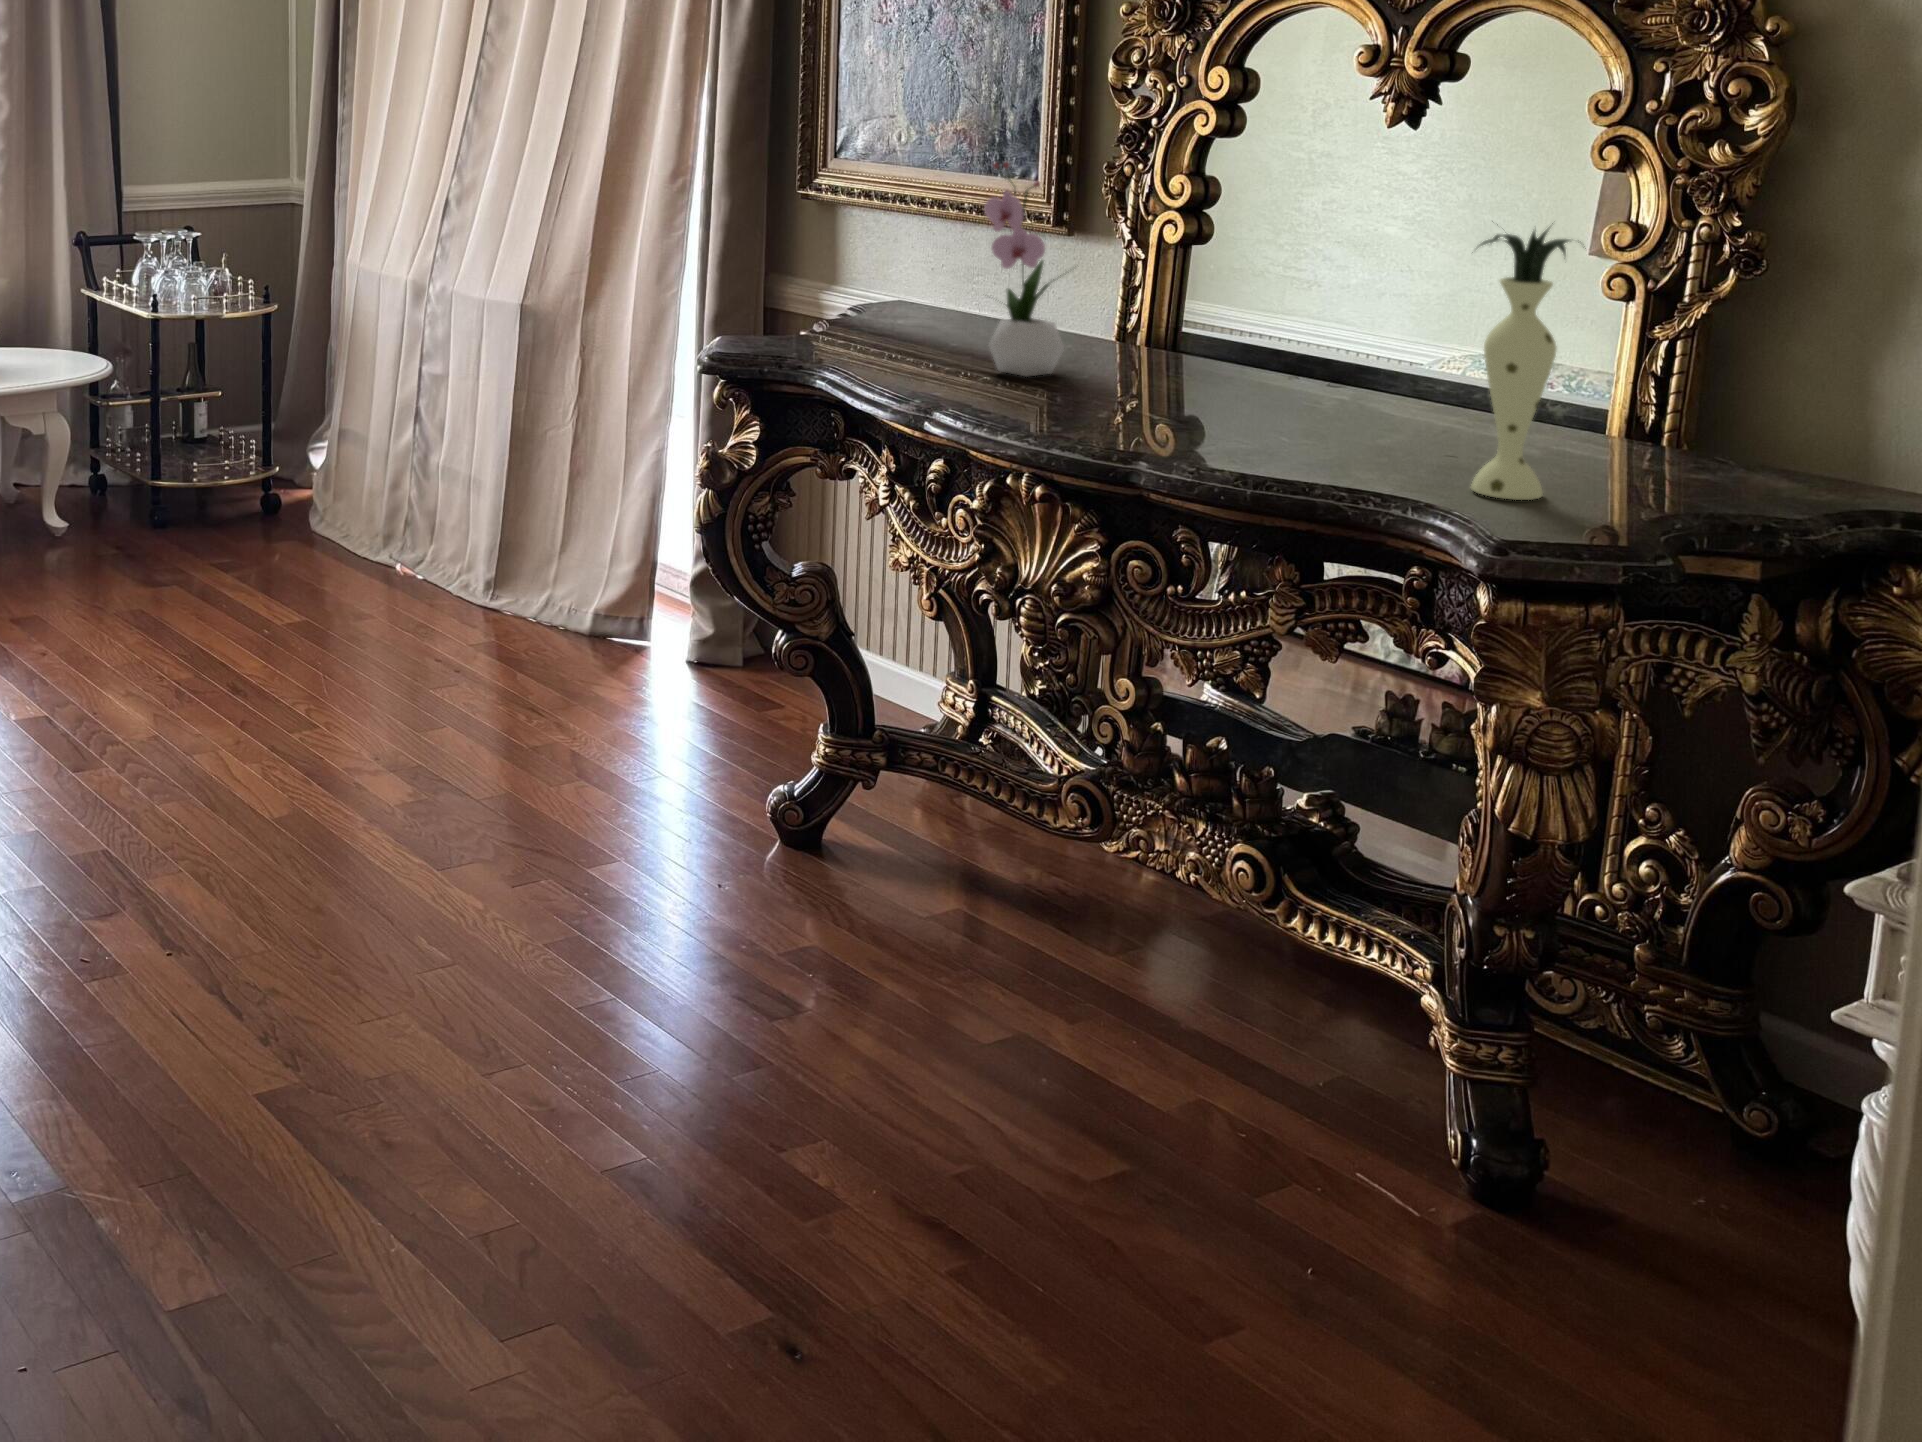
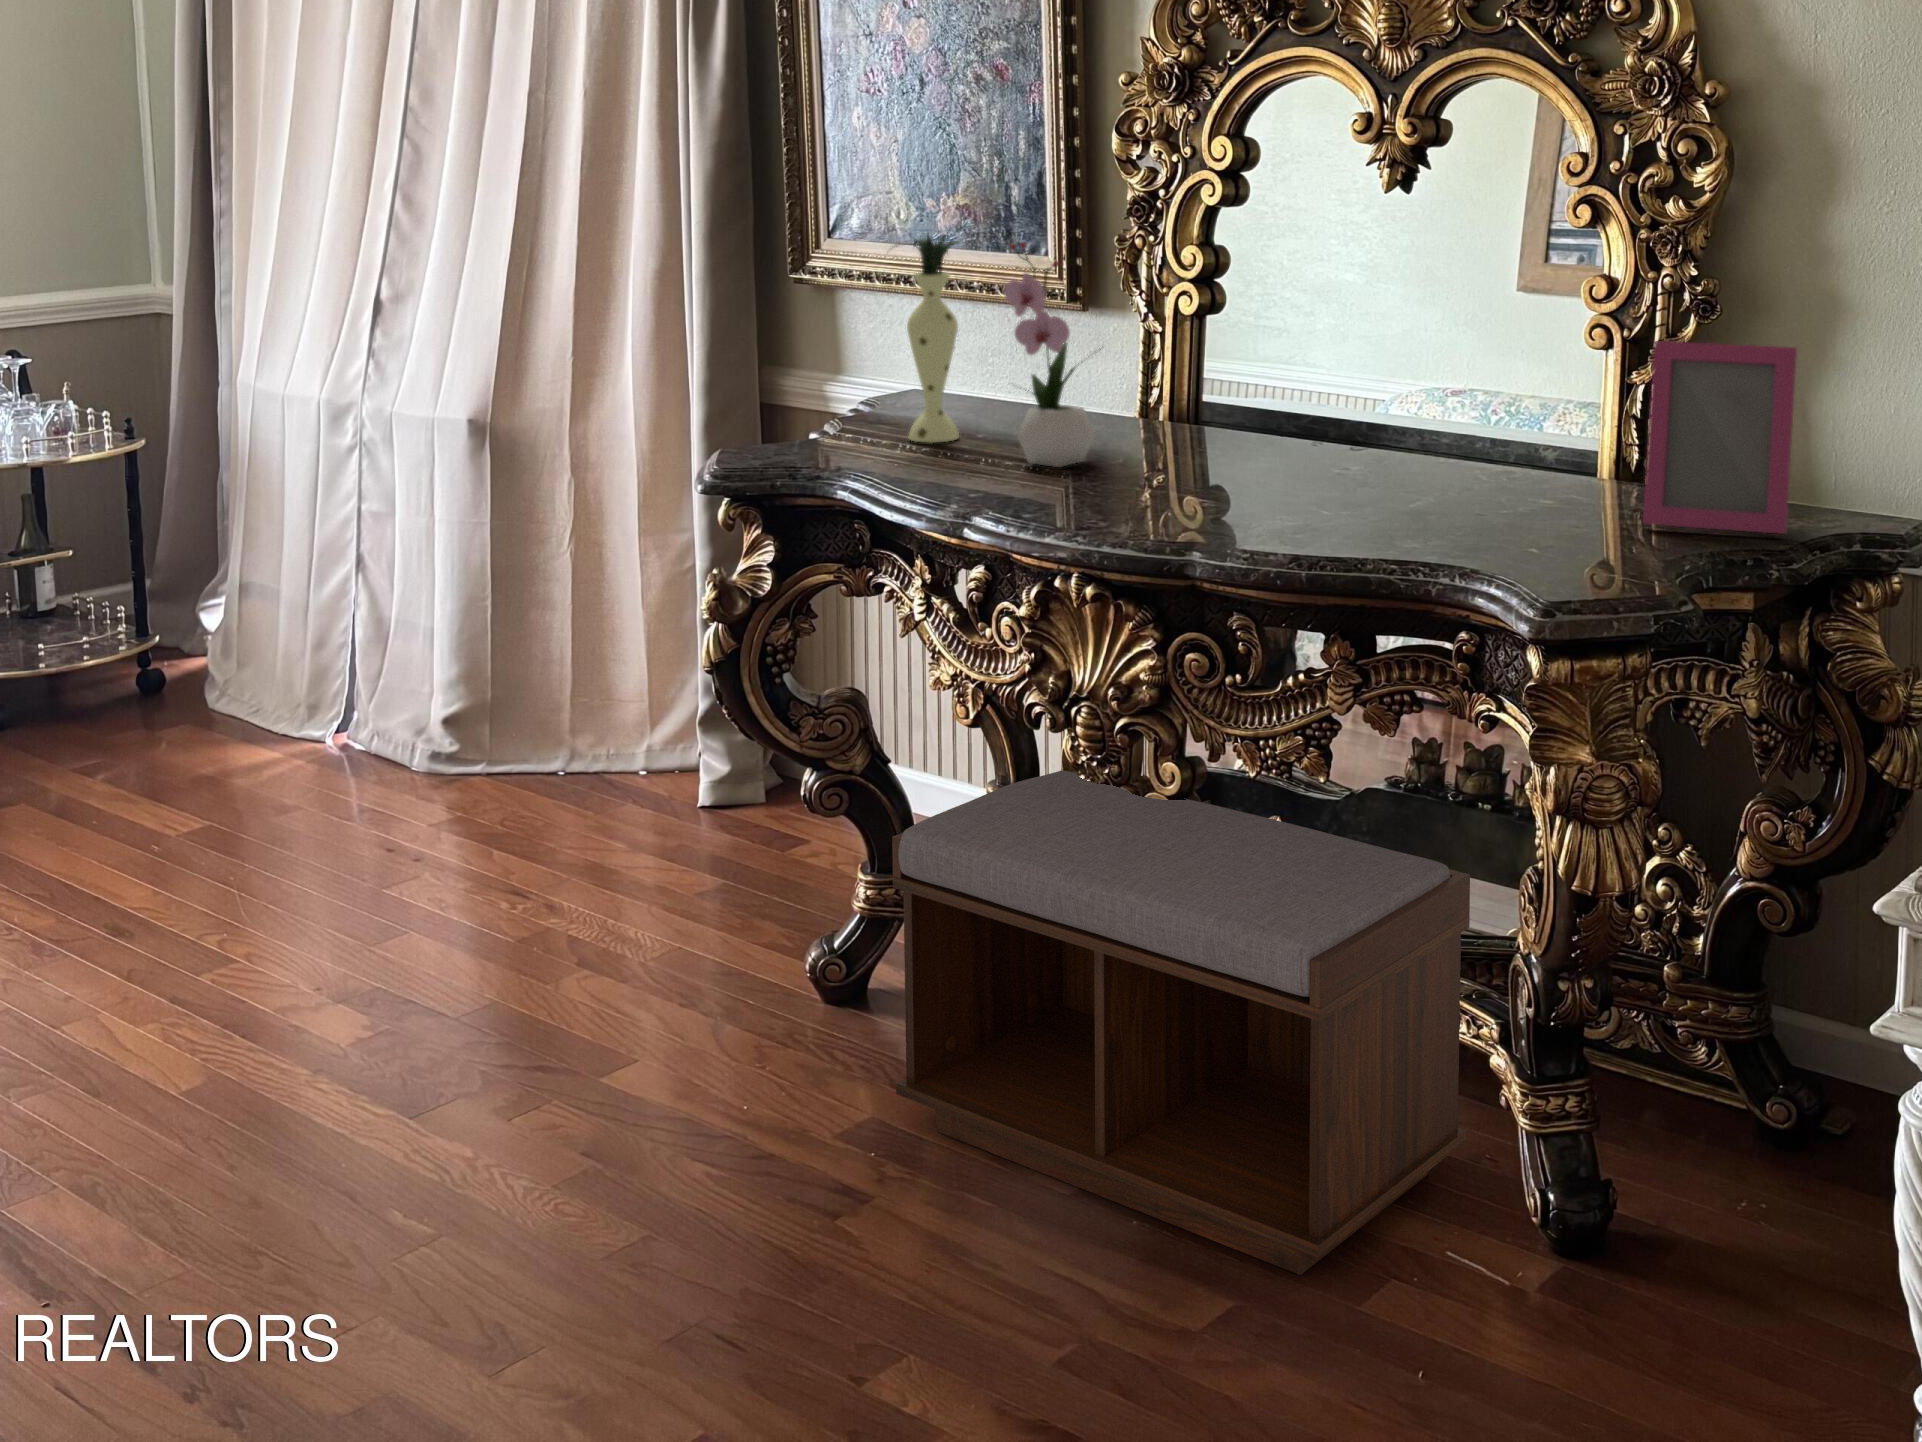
vase: present [1471,223,1586,500] -> present [896,231,975,443]
picture frame: none [1640,289,1848,506] -> present [1643,341,1797,534]
bench: none [832,660,1410,1157] -> present [892,771,1470,1275]

